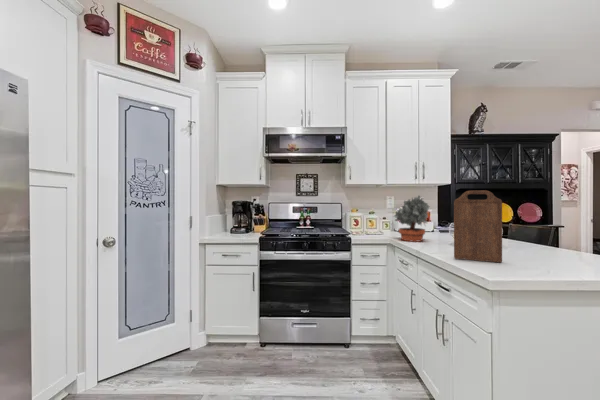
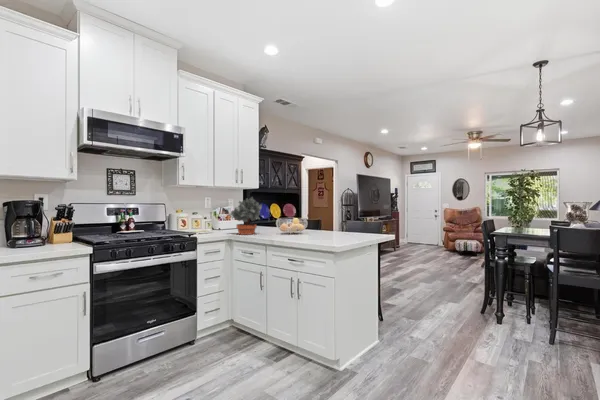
cutting board: present [454,190,502,262] -> none [301,195,325,240]

